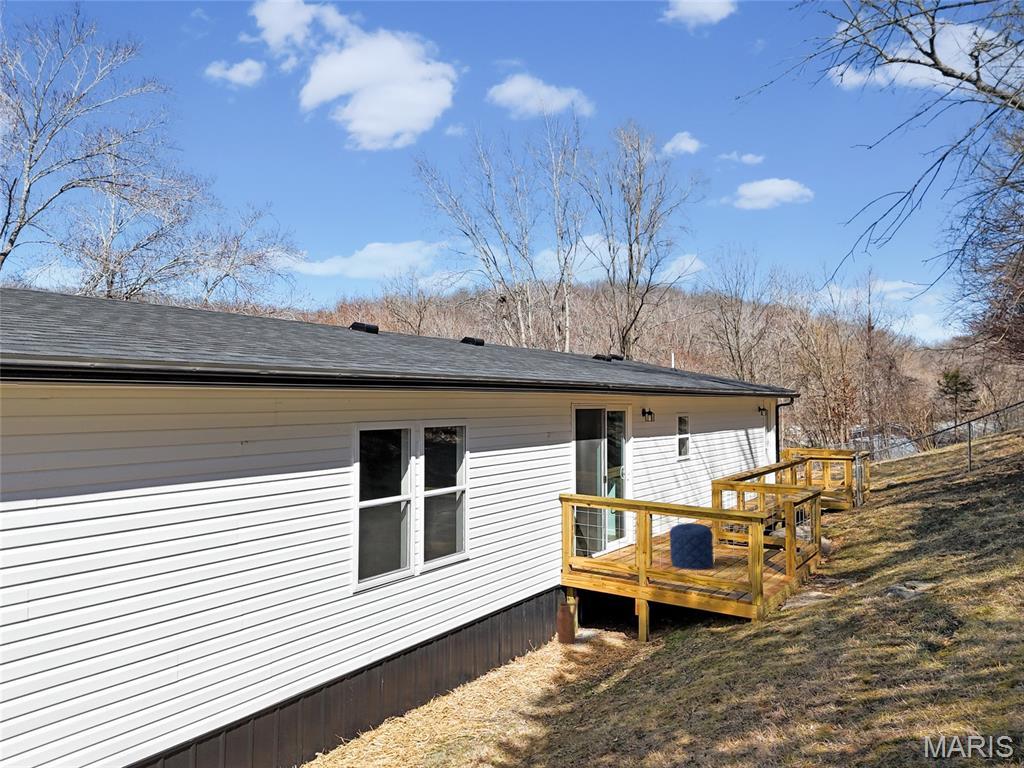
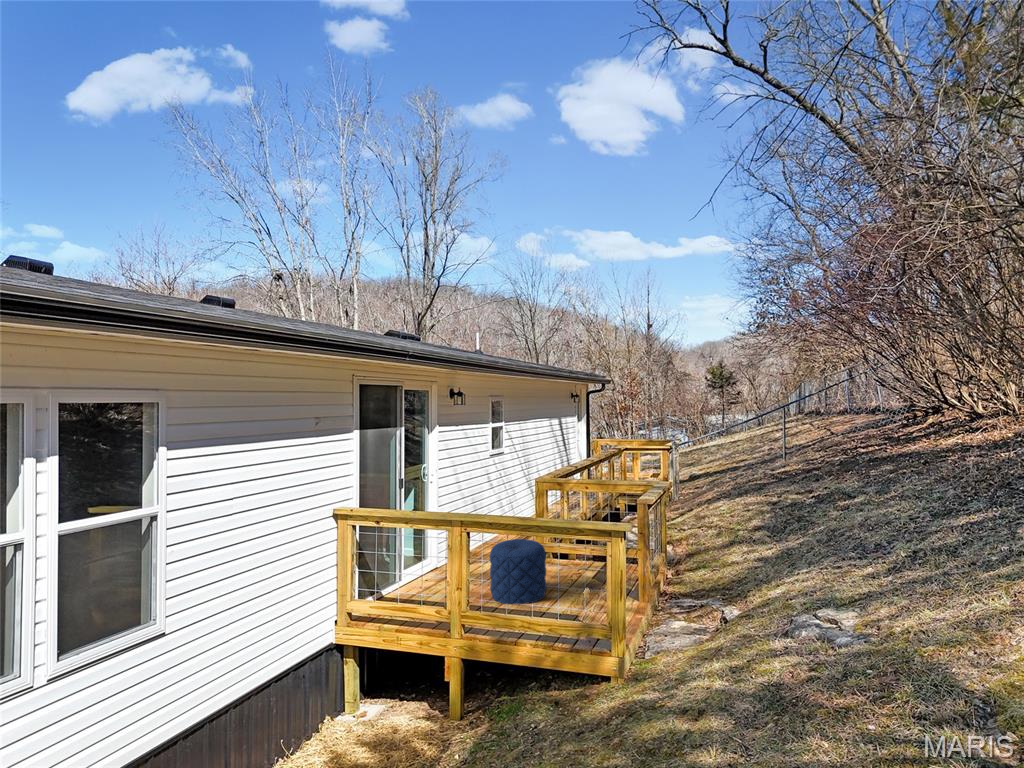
watering can: present [557,597,579,645] -> none [326,658,360,736]

